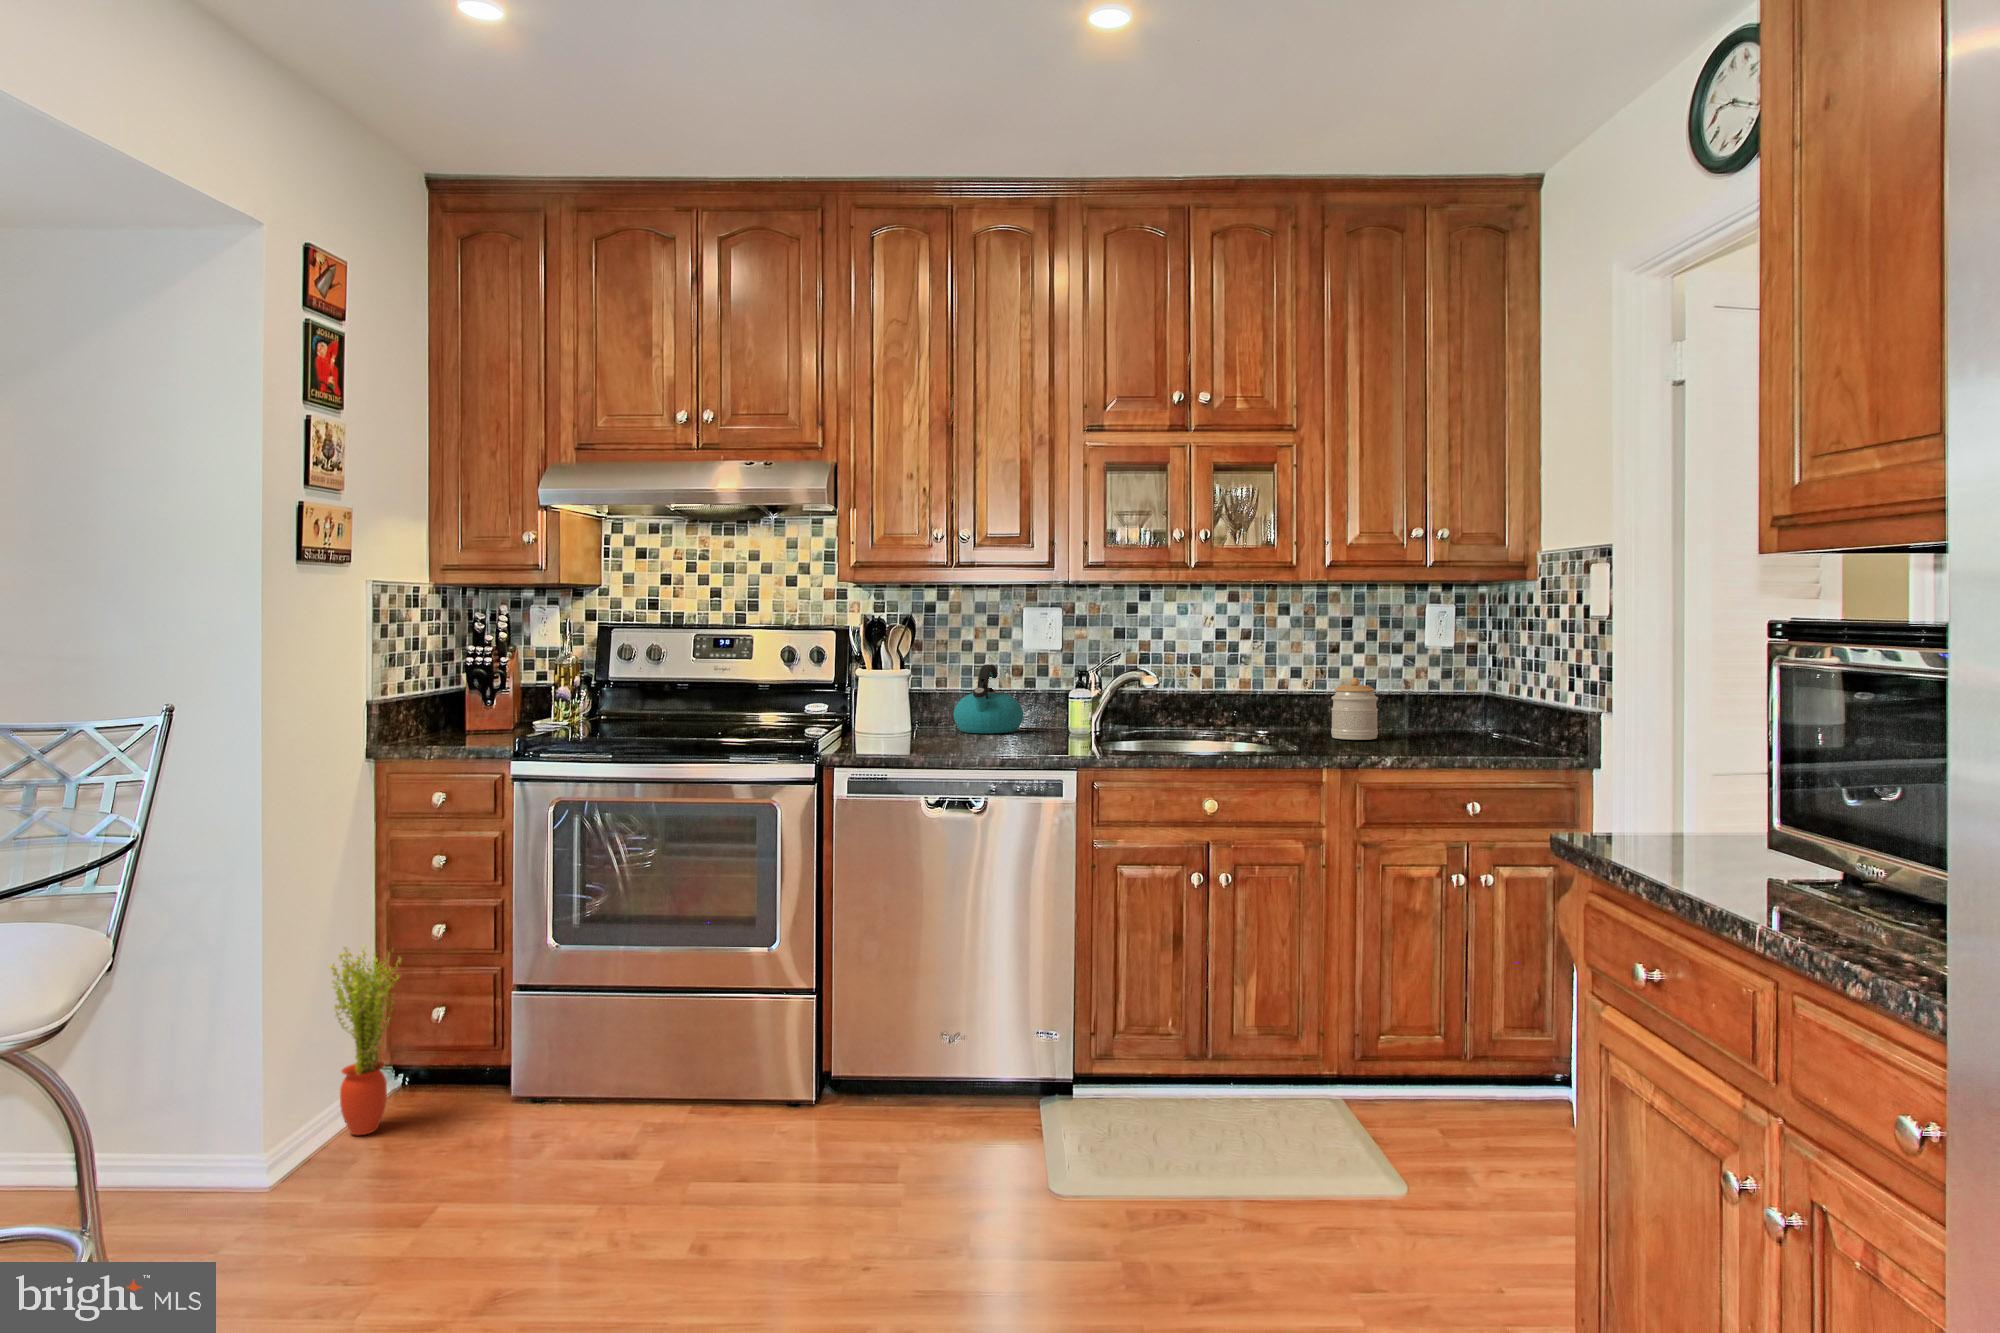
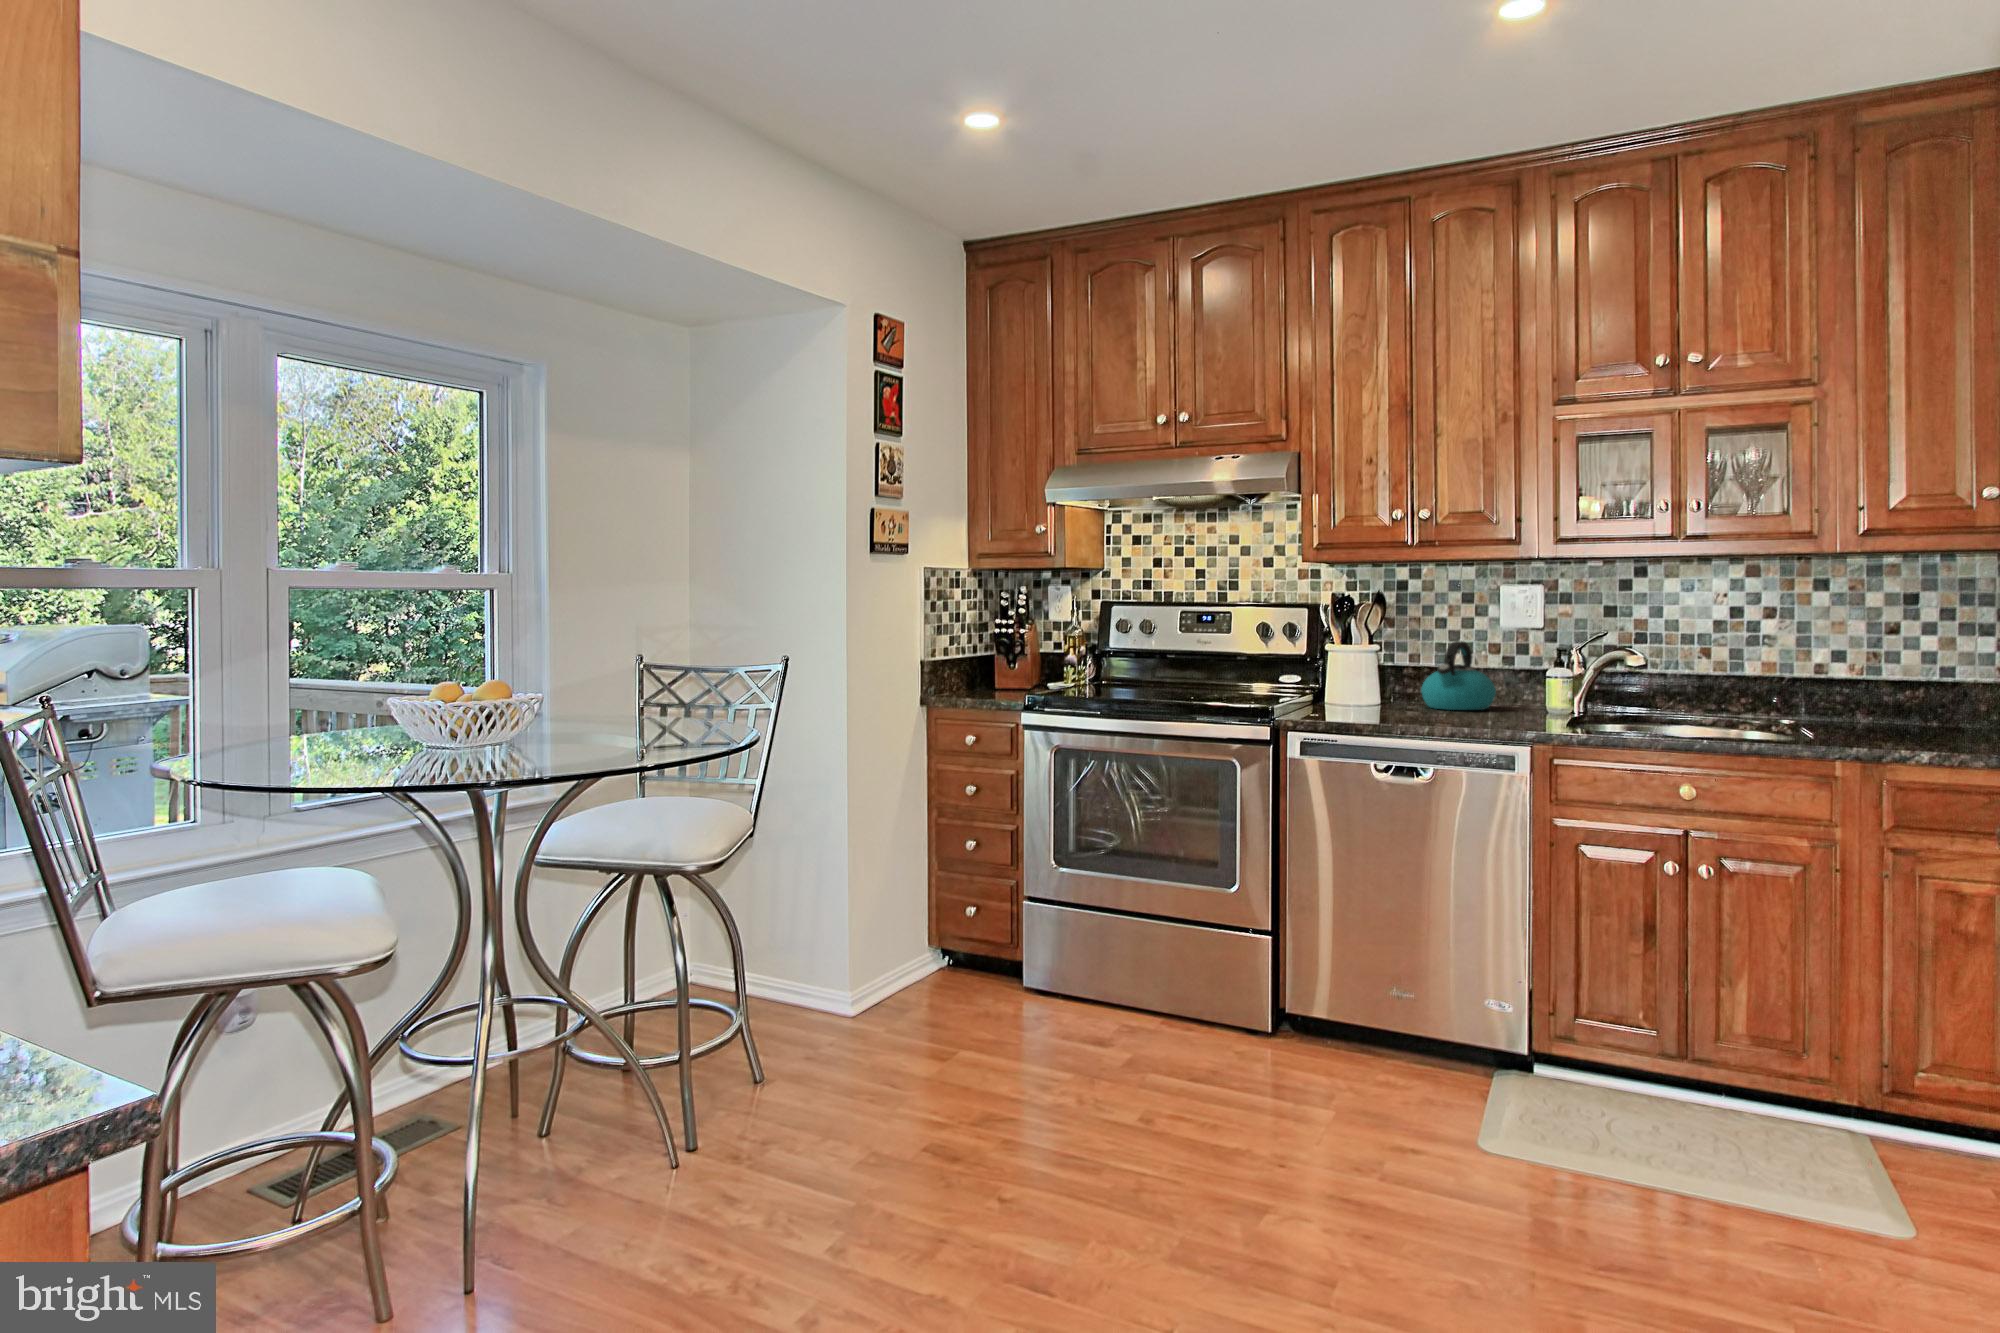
jar: present [1331,678,1378,740] -> none [1870,662,1936,735]
potted plant: present [329,945,401,1135] -> none [886,851,938,998]

